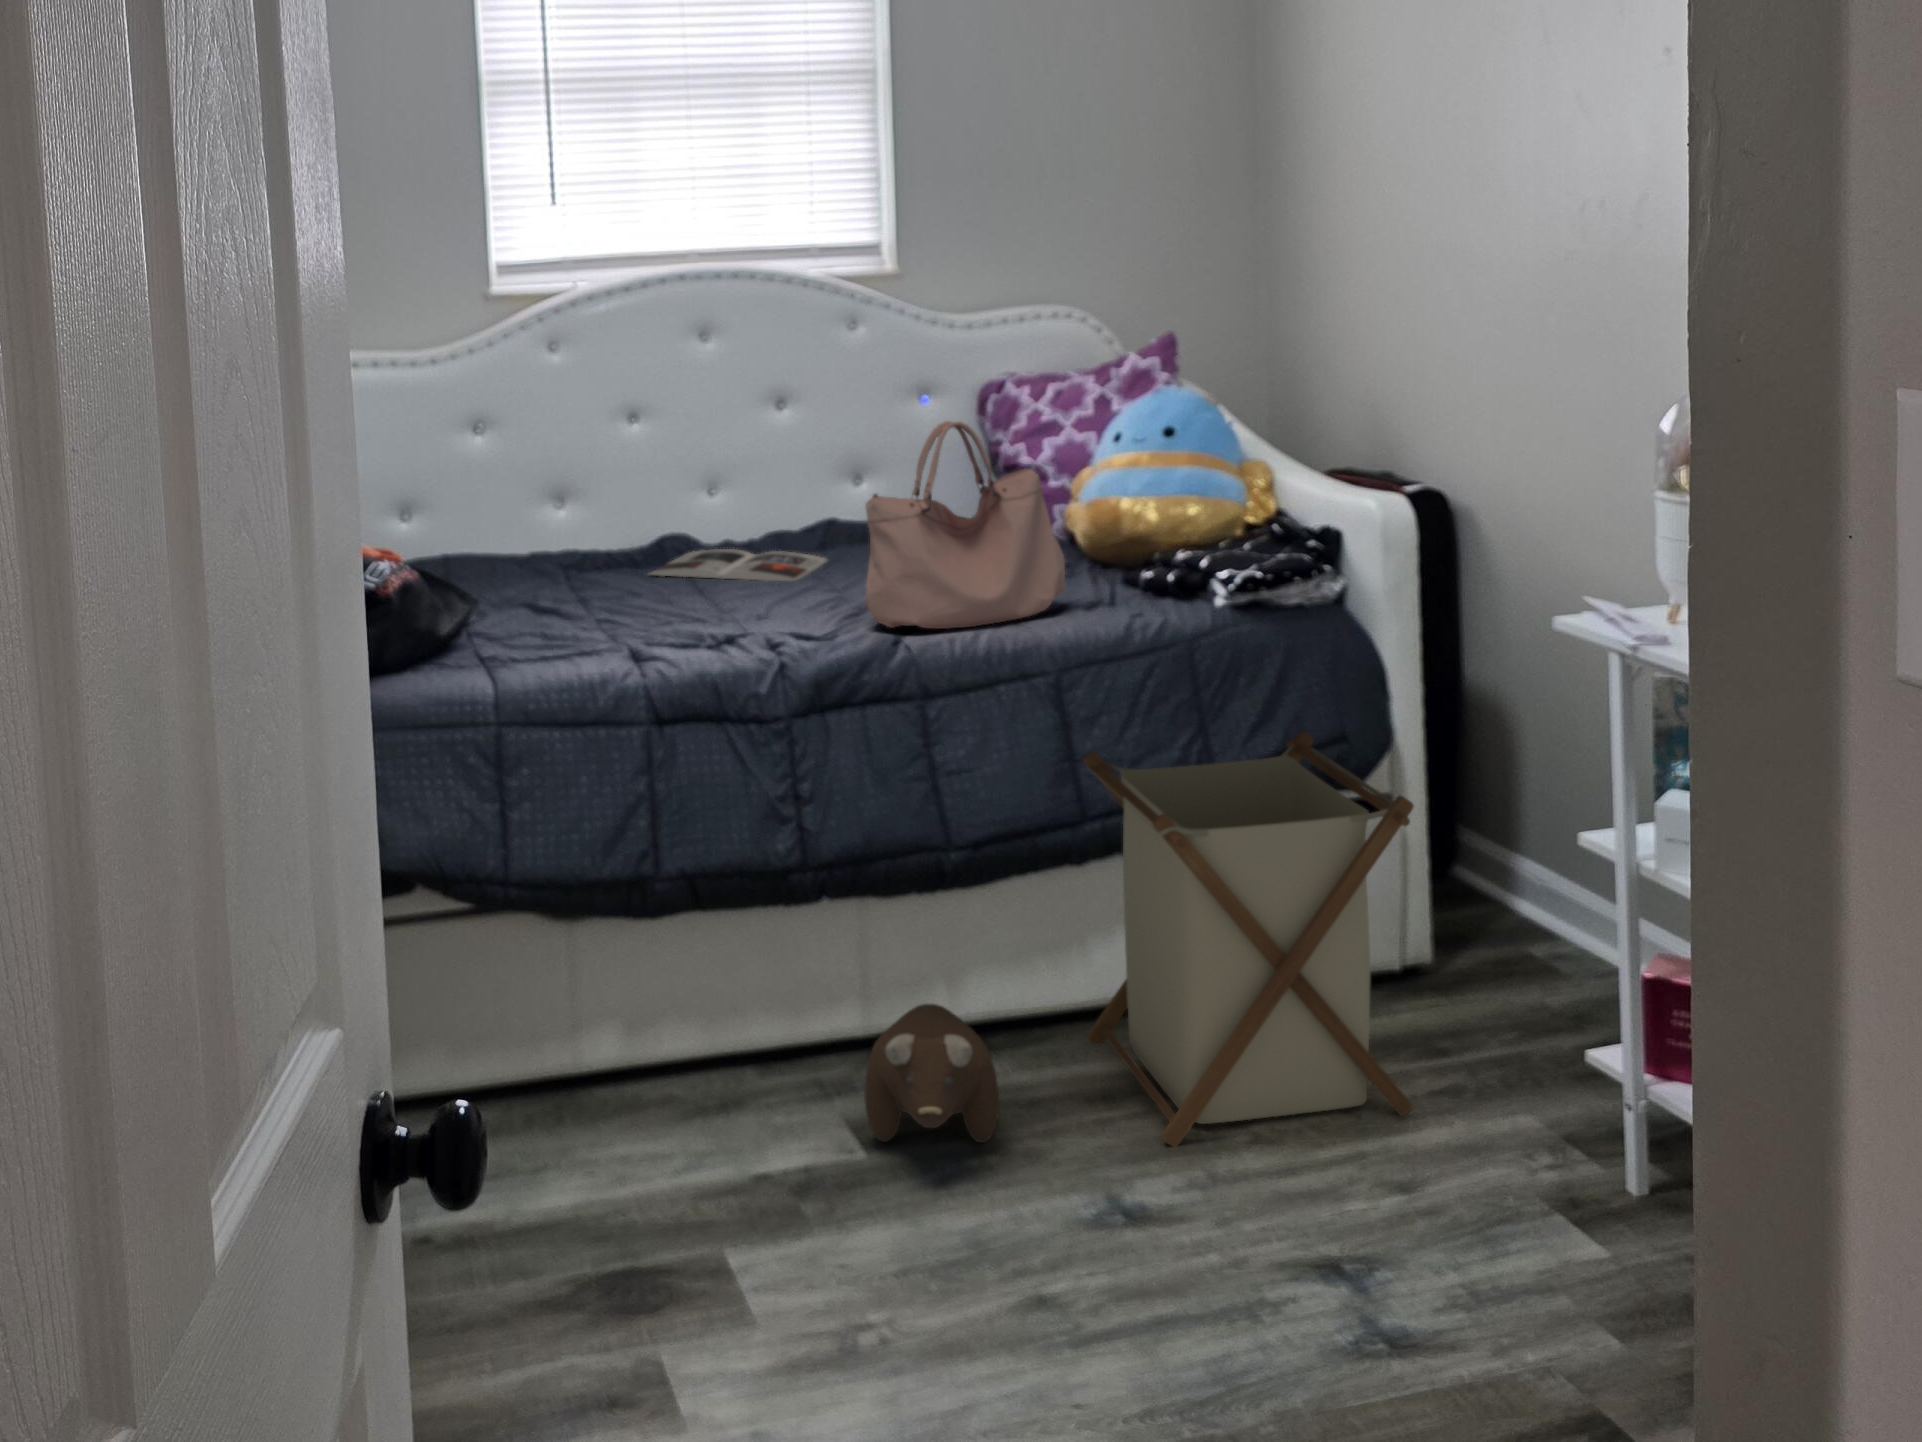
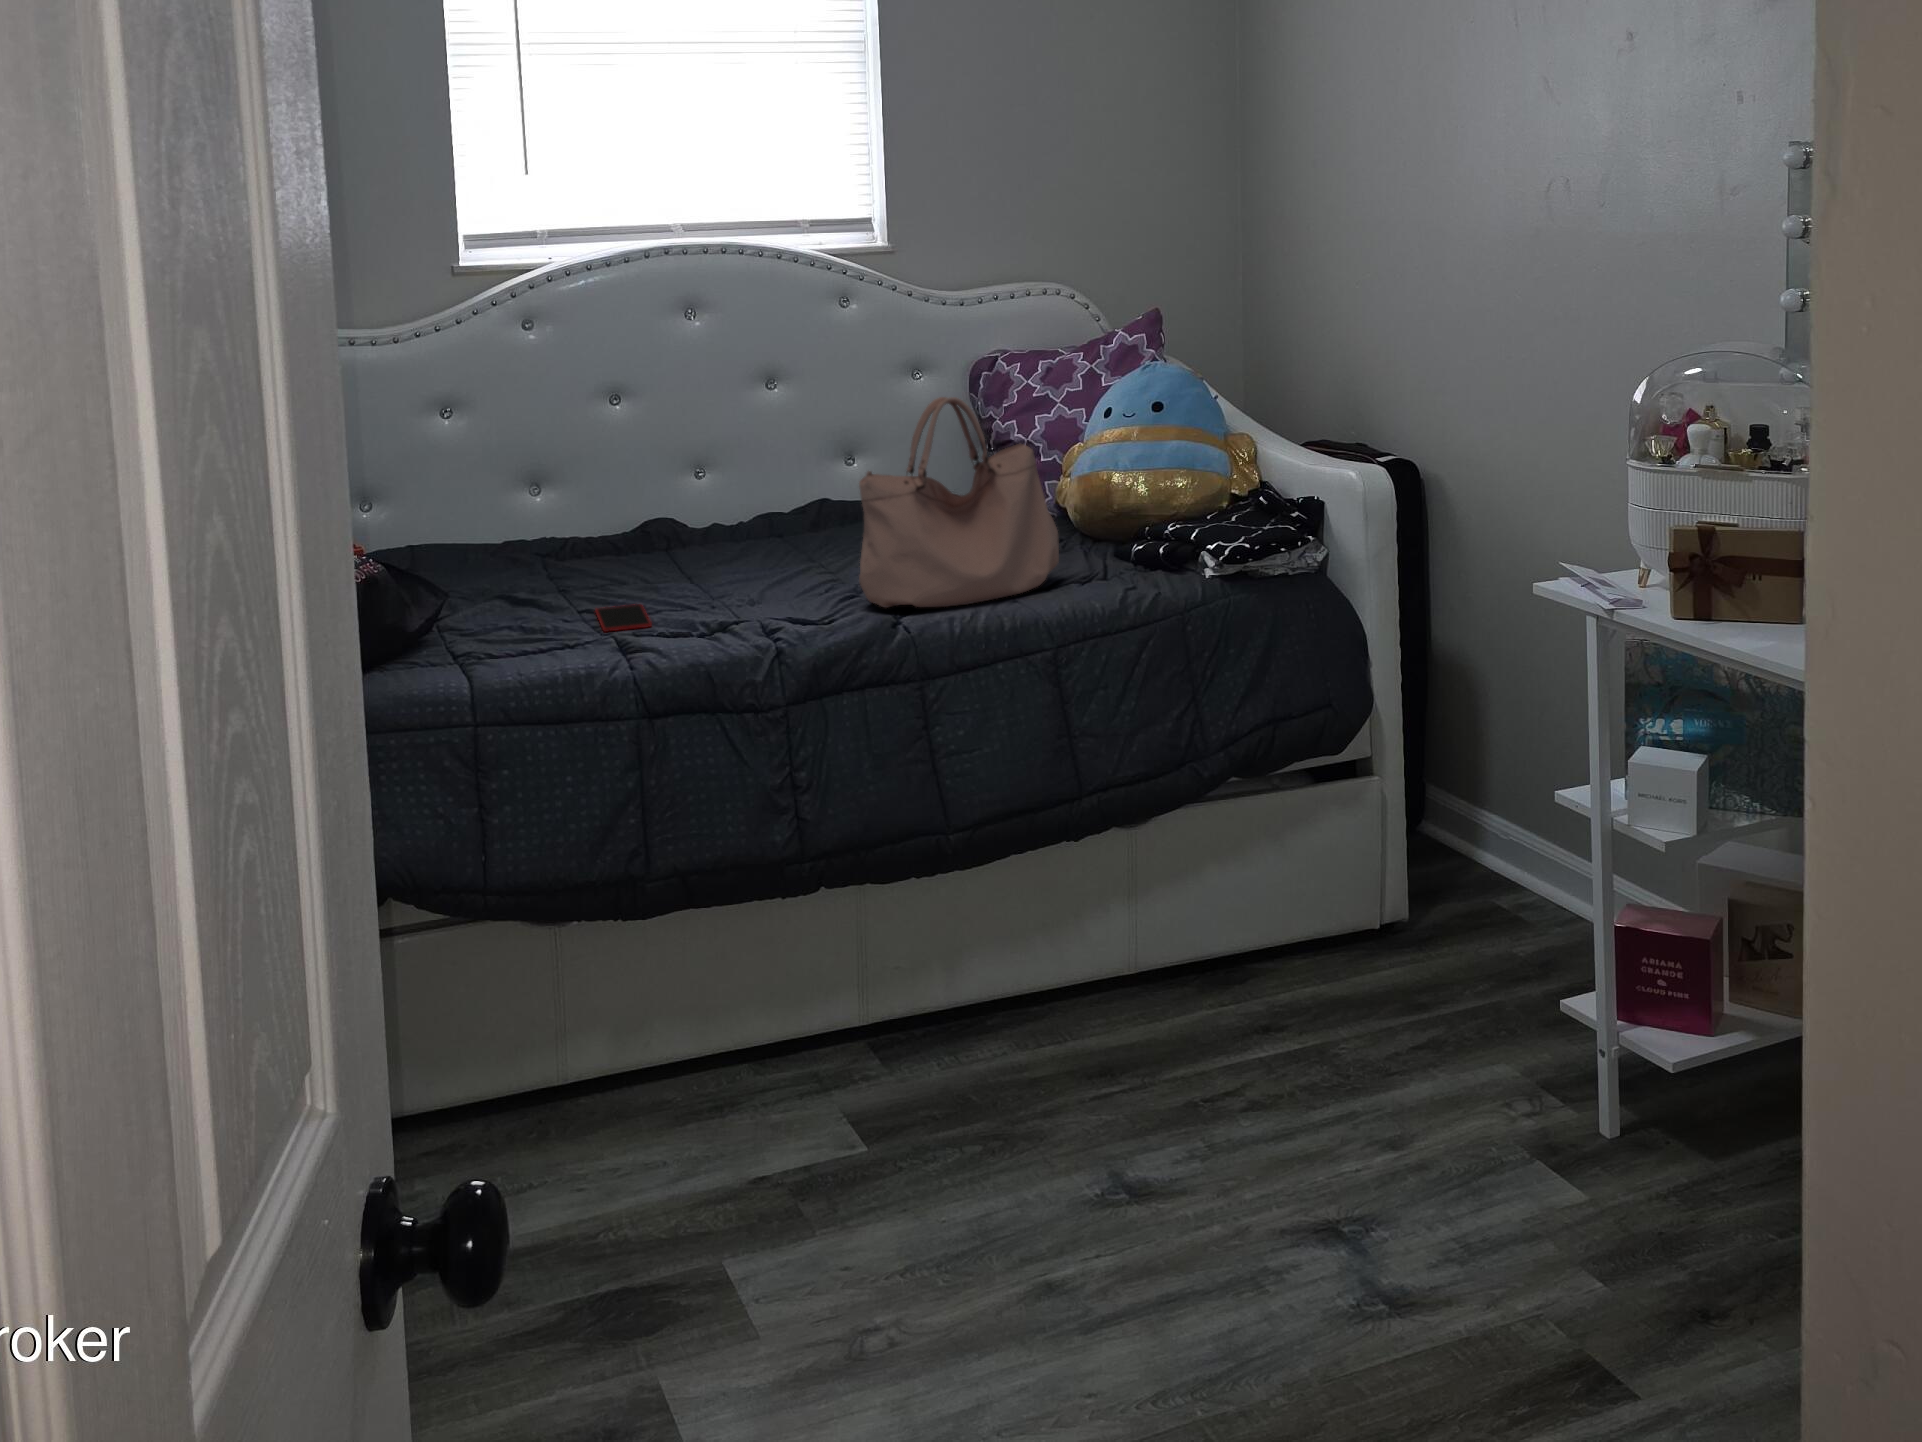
magazine: present [650,549,828,581] -> none [633,529,821,562]
smartphone: none [612,619,666,644] -> present [595,604,652,632]
laundry basket: present [1084,731,1414,1147] -> none [1080,698,1402,1123]
plush toy: present [864,1004,999,1143] -> none [861,992,999,1138]

